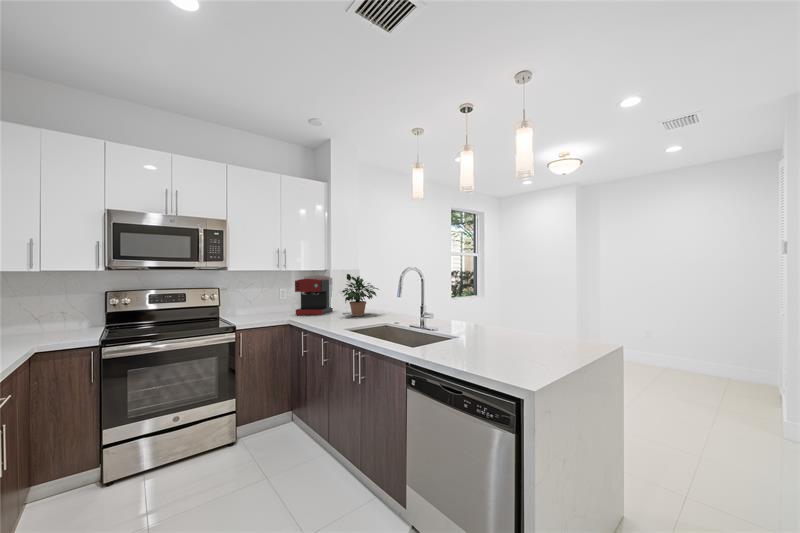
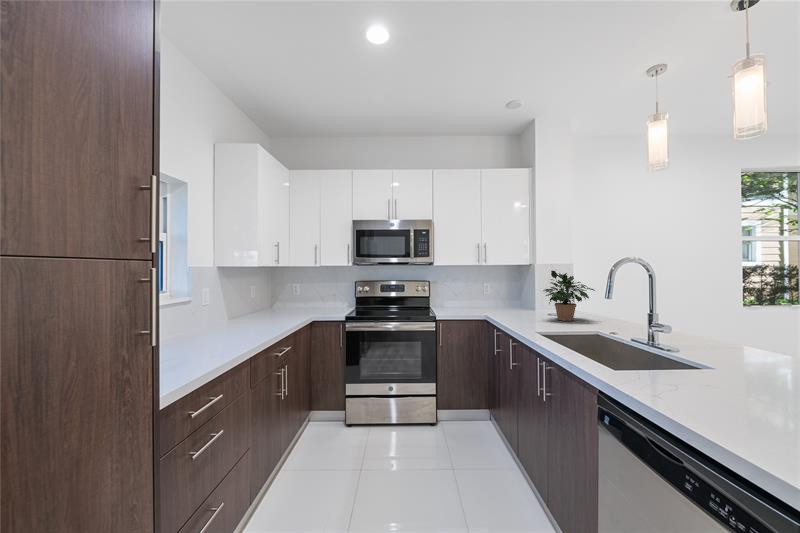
coffee maker: present [295,275,333,315] -> none [497,271,541,315]

